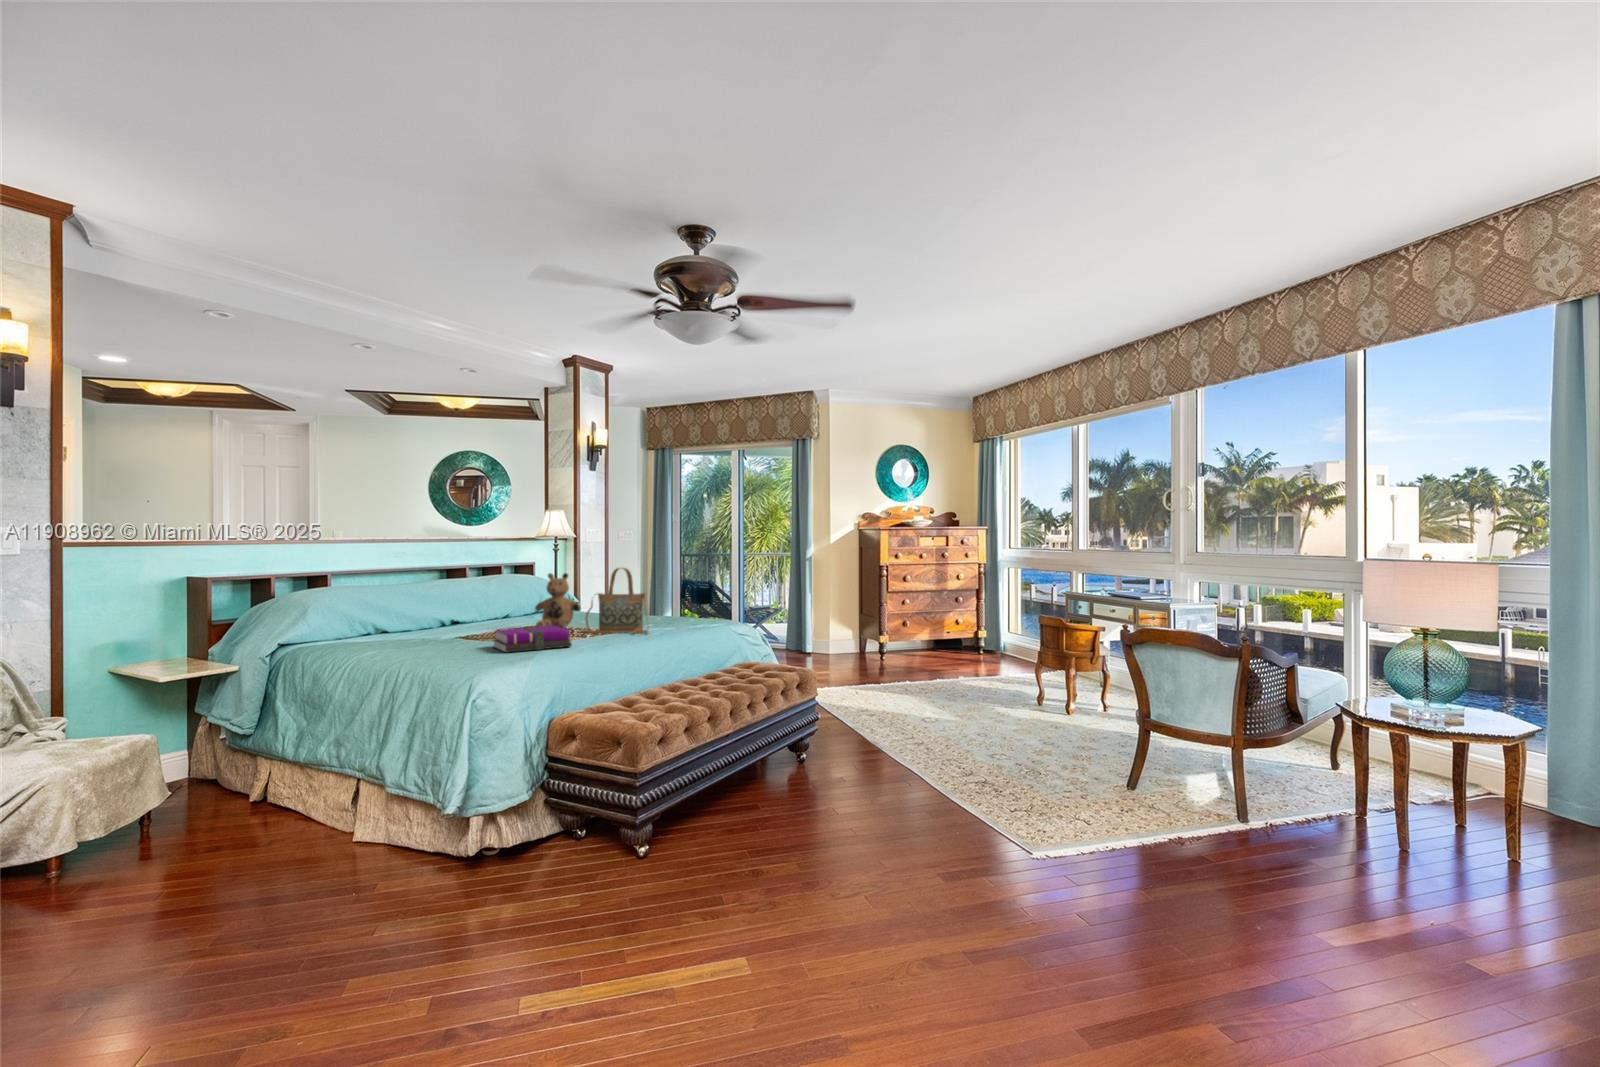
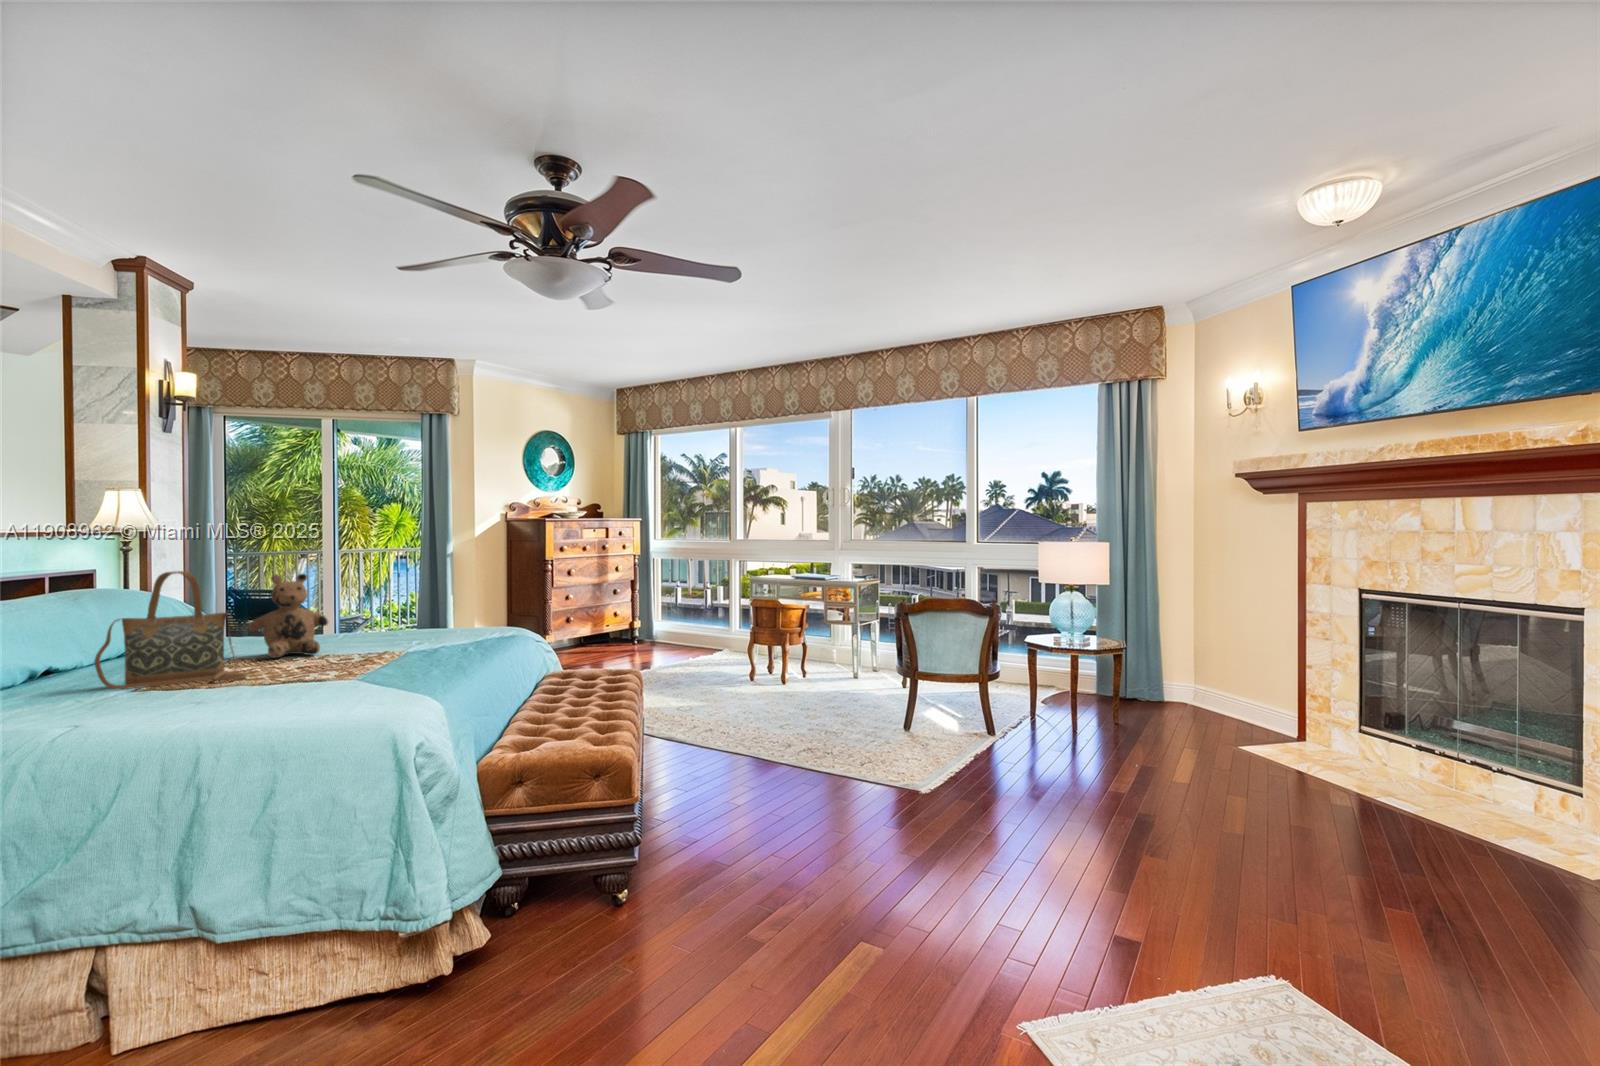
handbag: present [586,568,649,634] -> present [95,571,247,689]
notebook: present [493,626,572,652] -> none [297,644,428,685]

